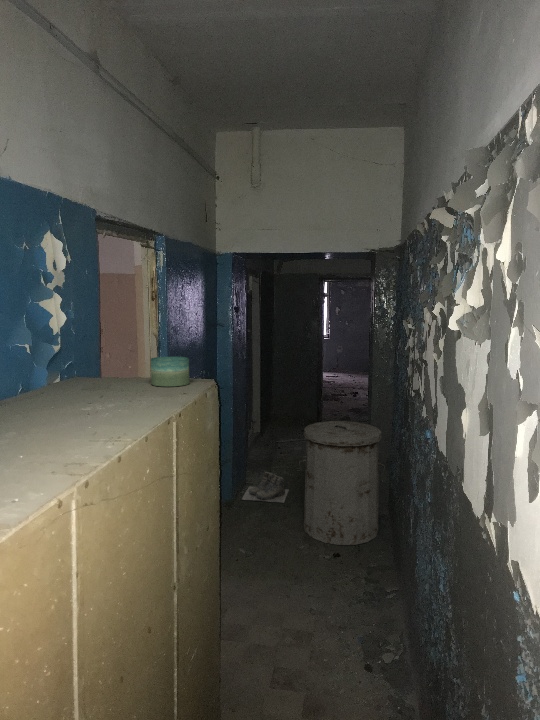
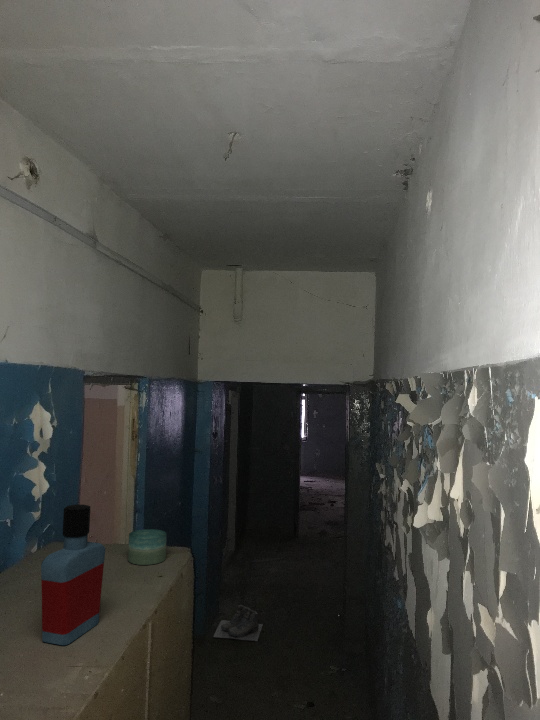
bottle: none [58,296,124,429] -> present [41,504,105,645]
trash can: present [299,421,385,545] -> none [274,555,361,696]

